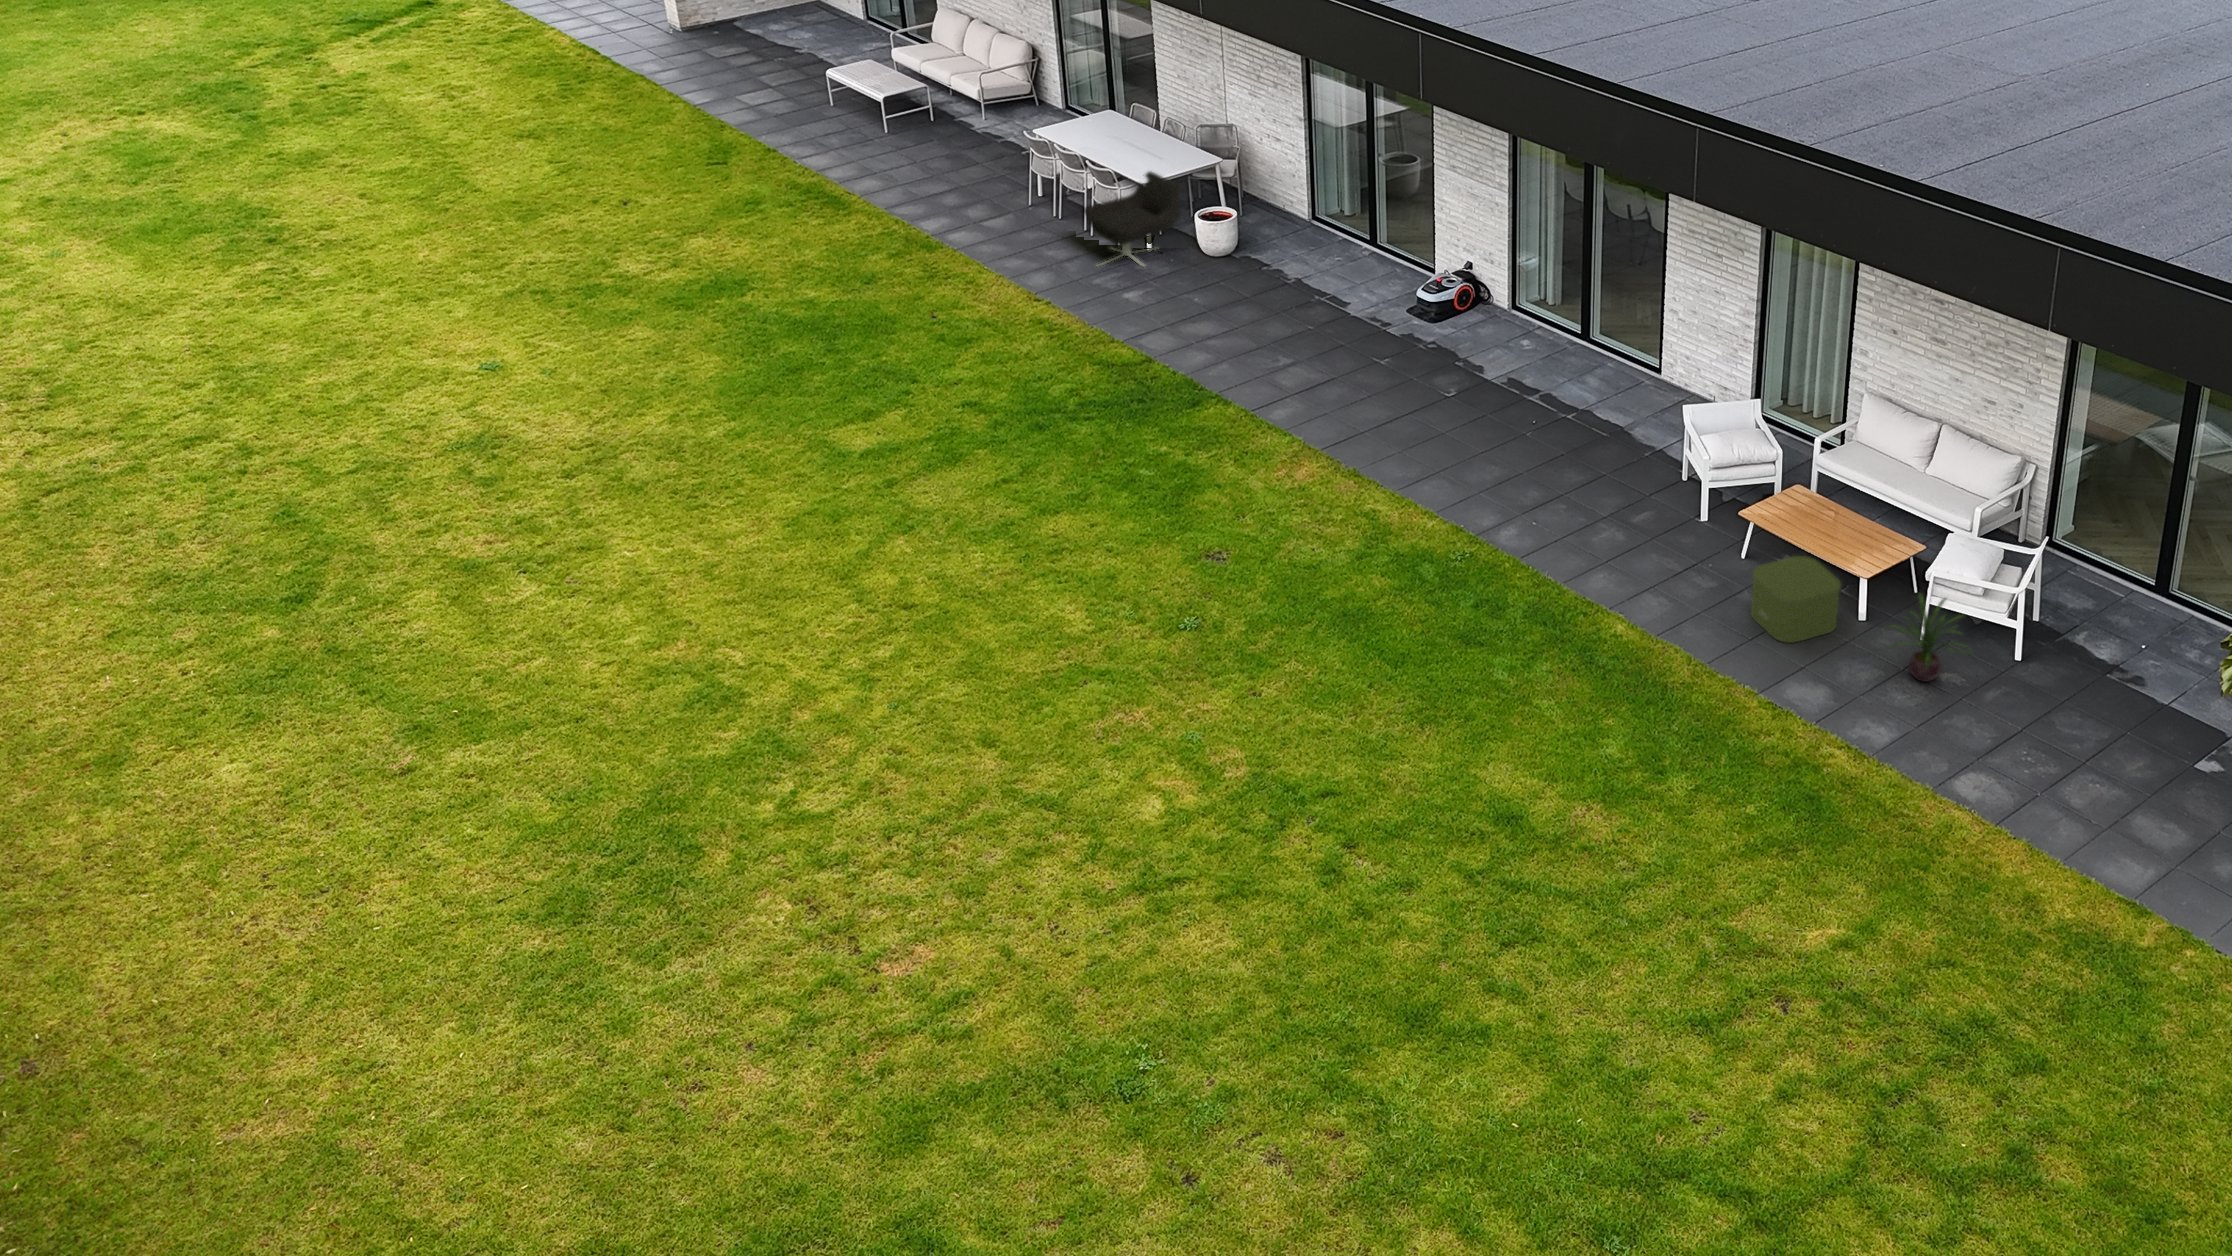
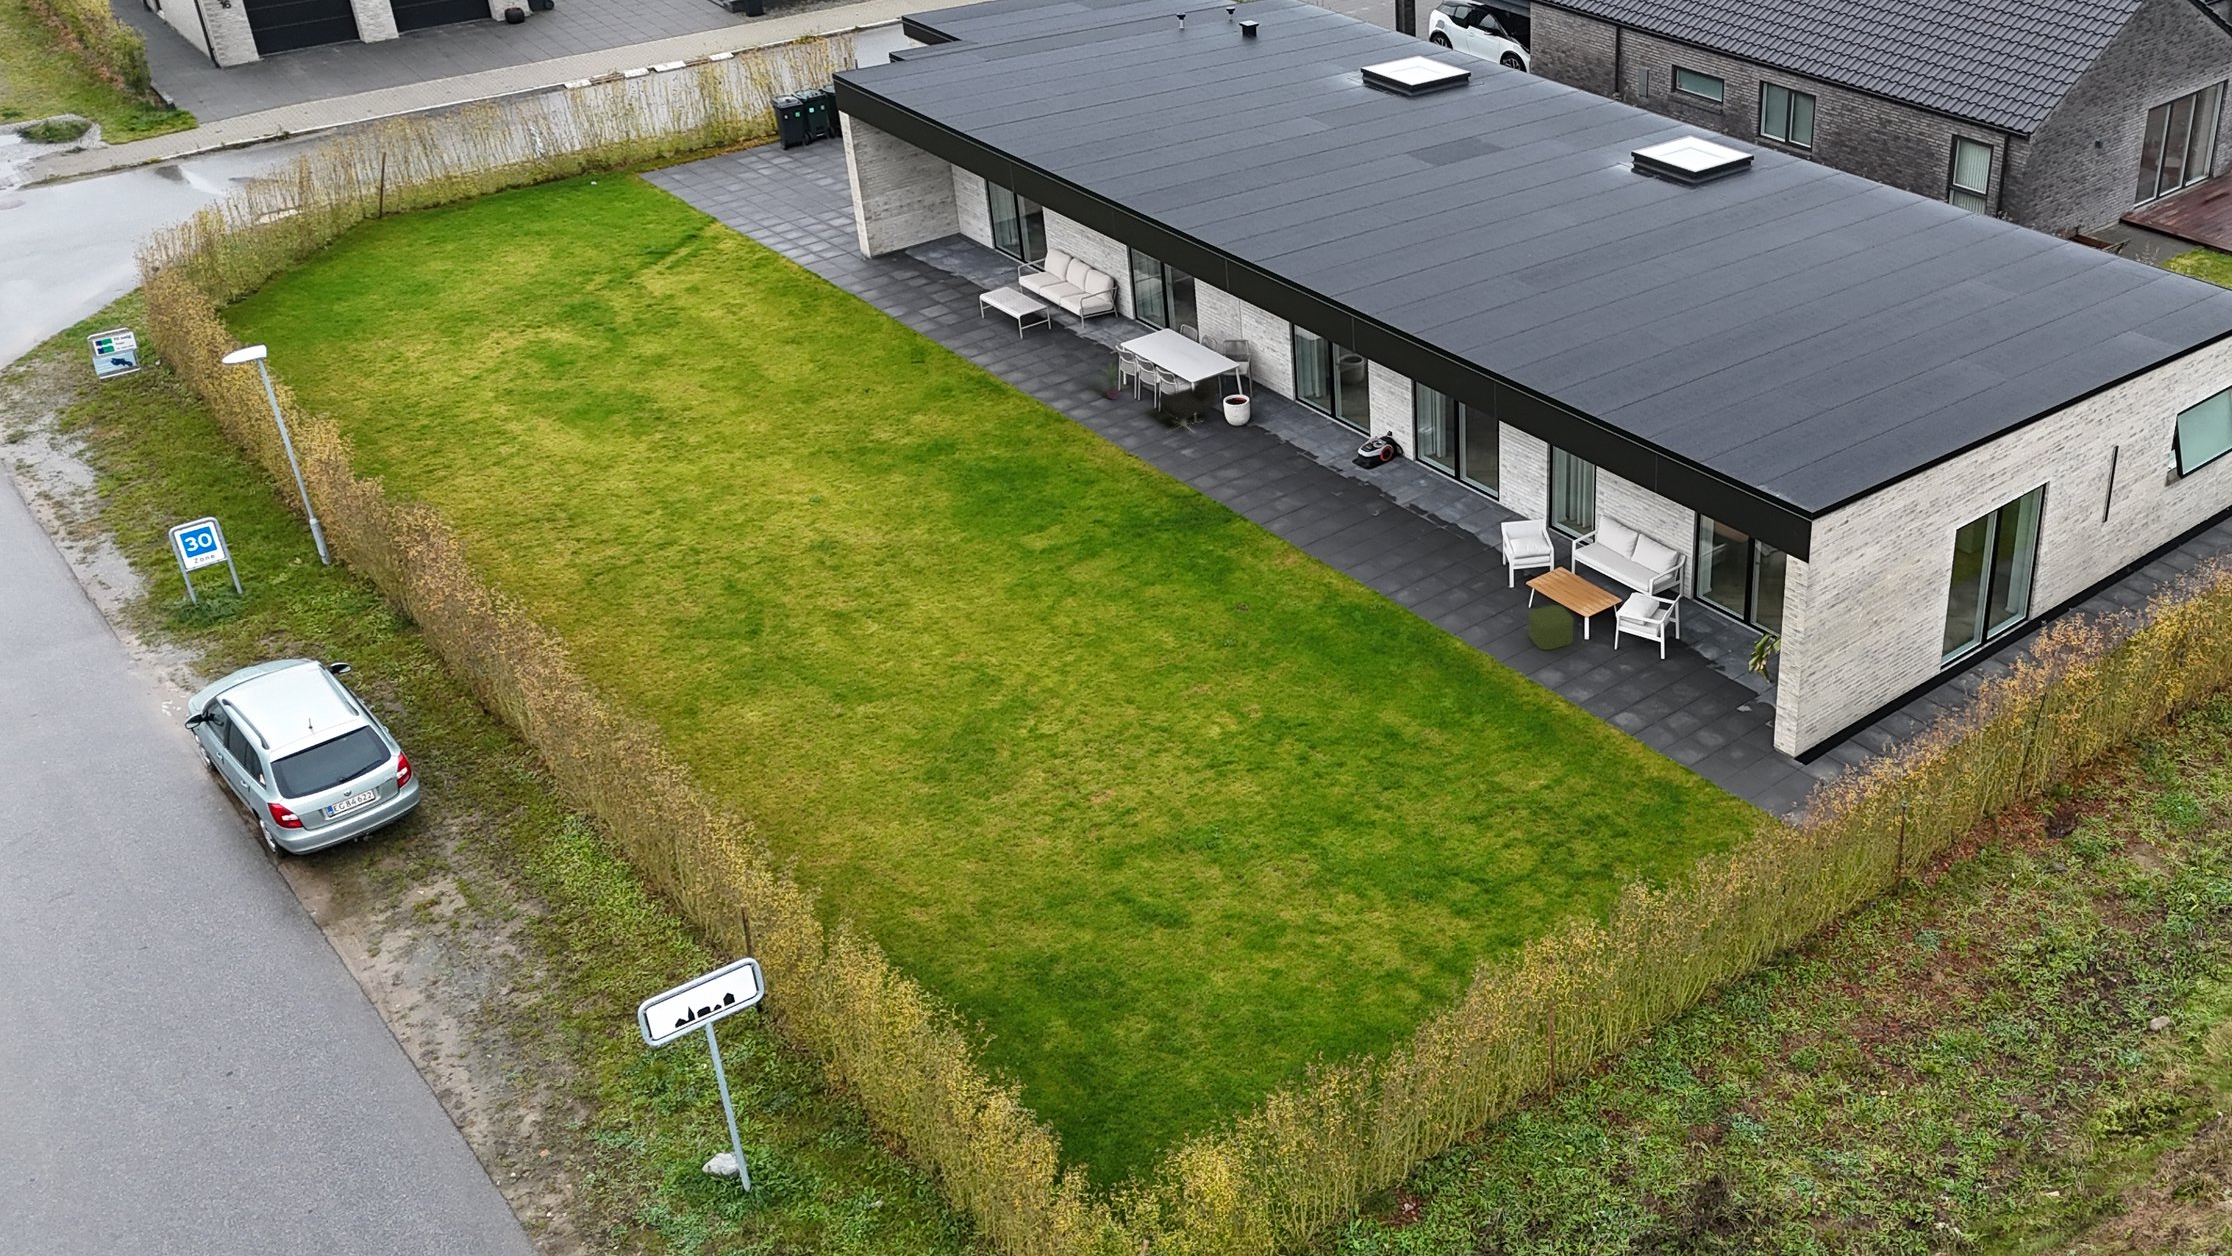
decorative plant: present [1888,593,1972,682] -> present [1103,365,1122,399]

